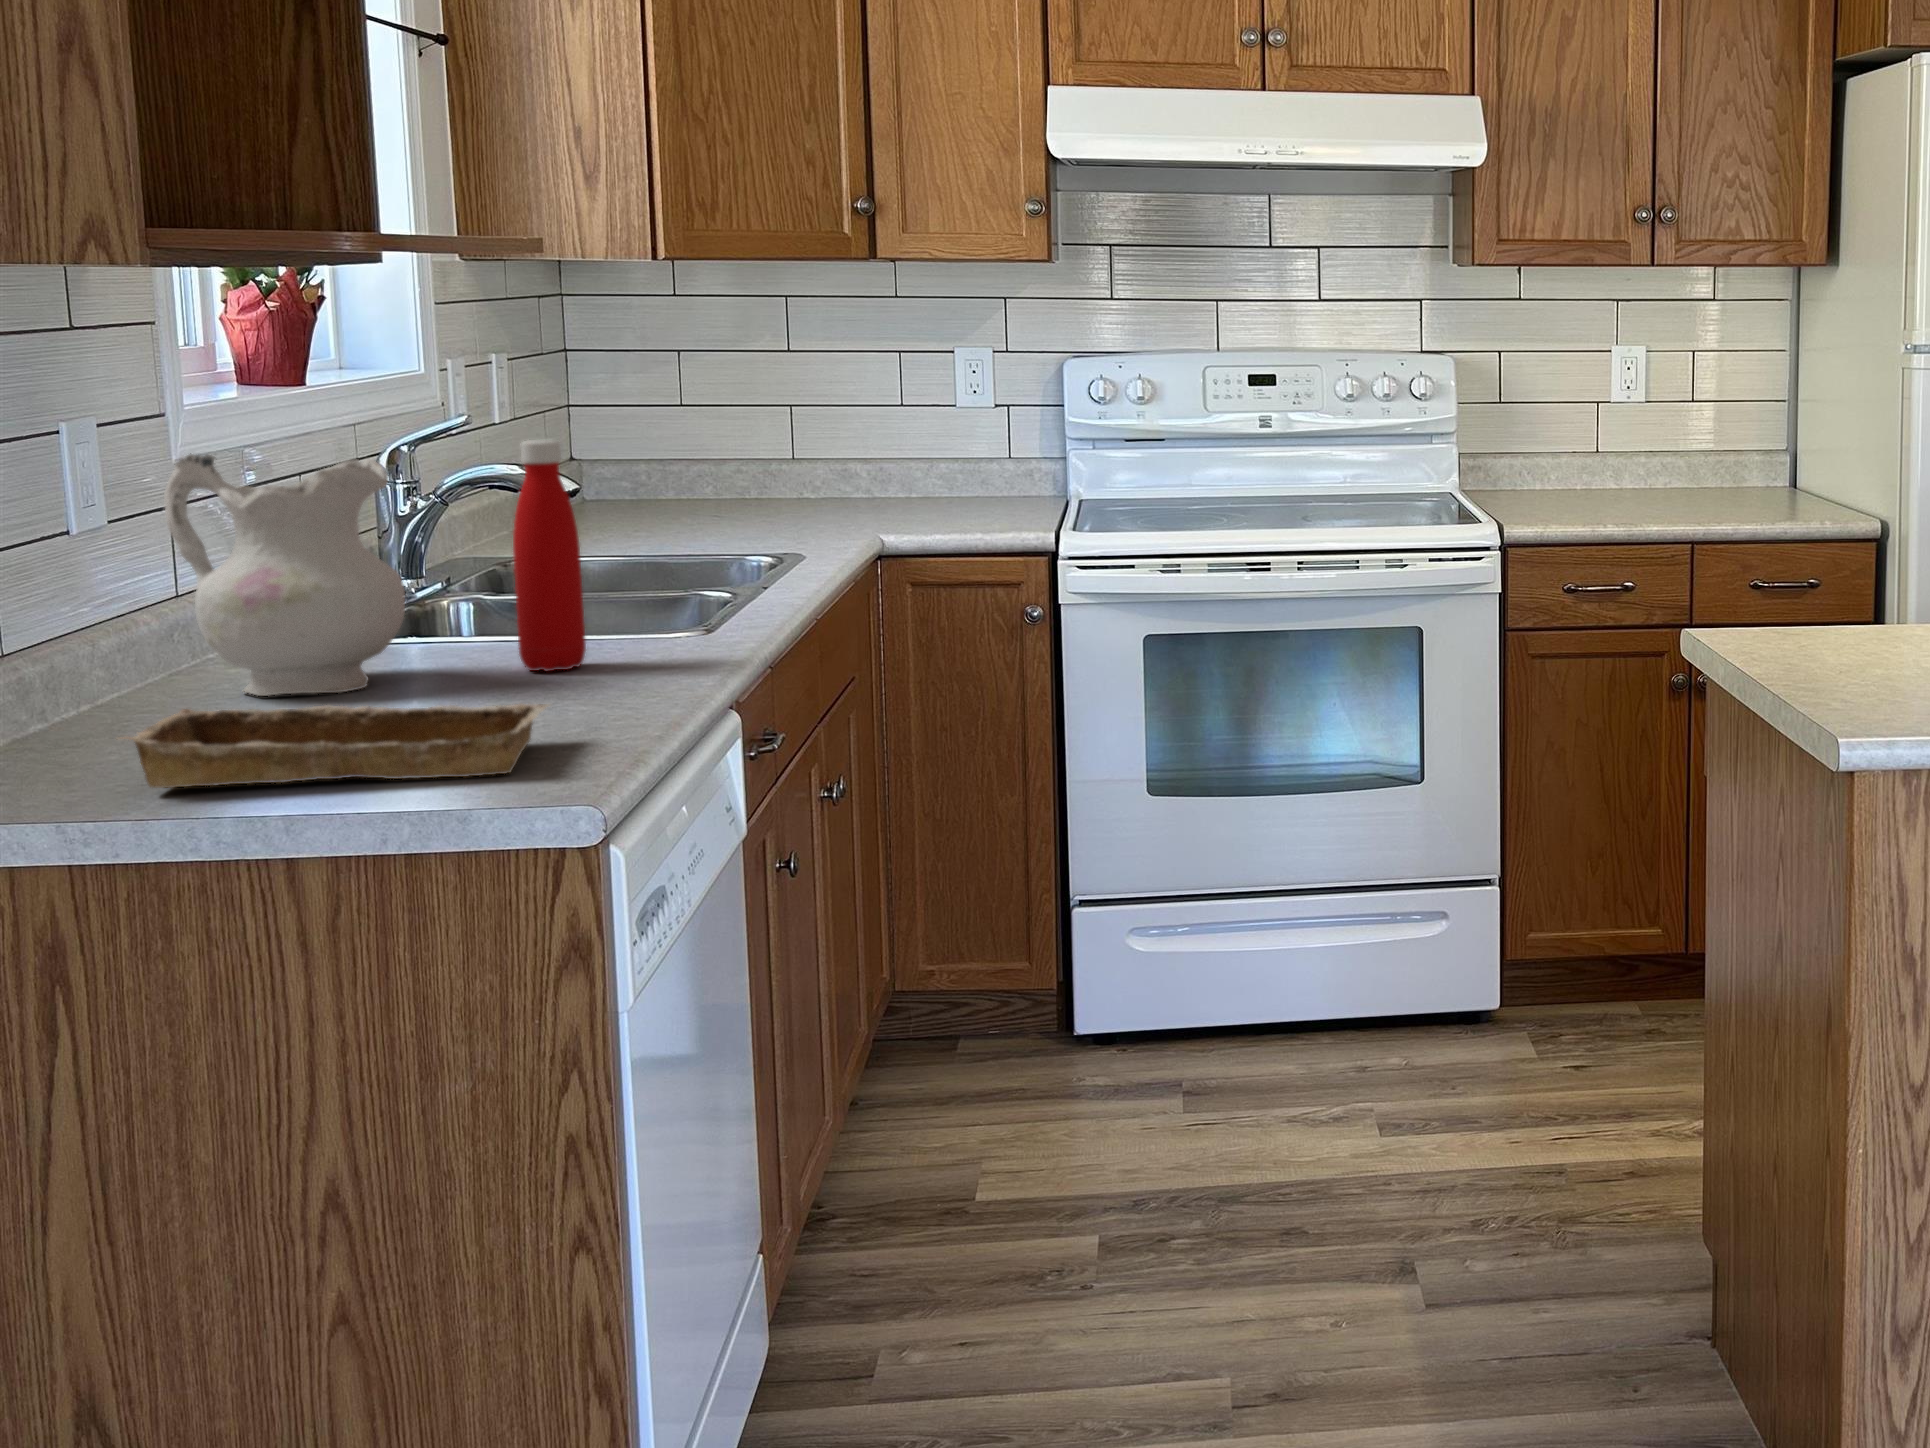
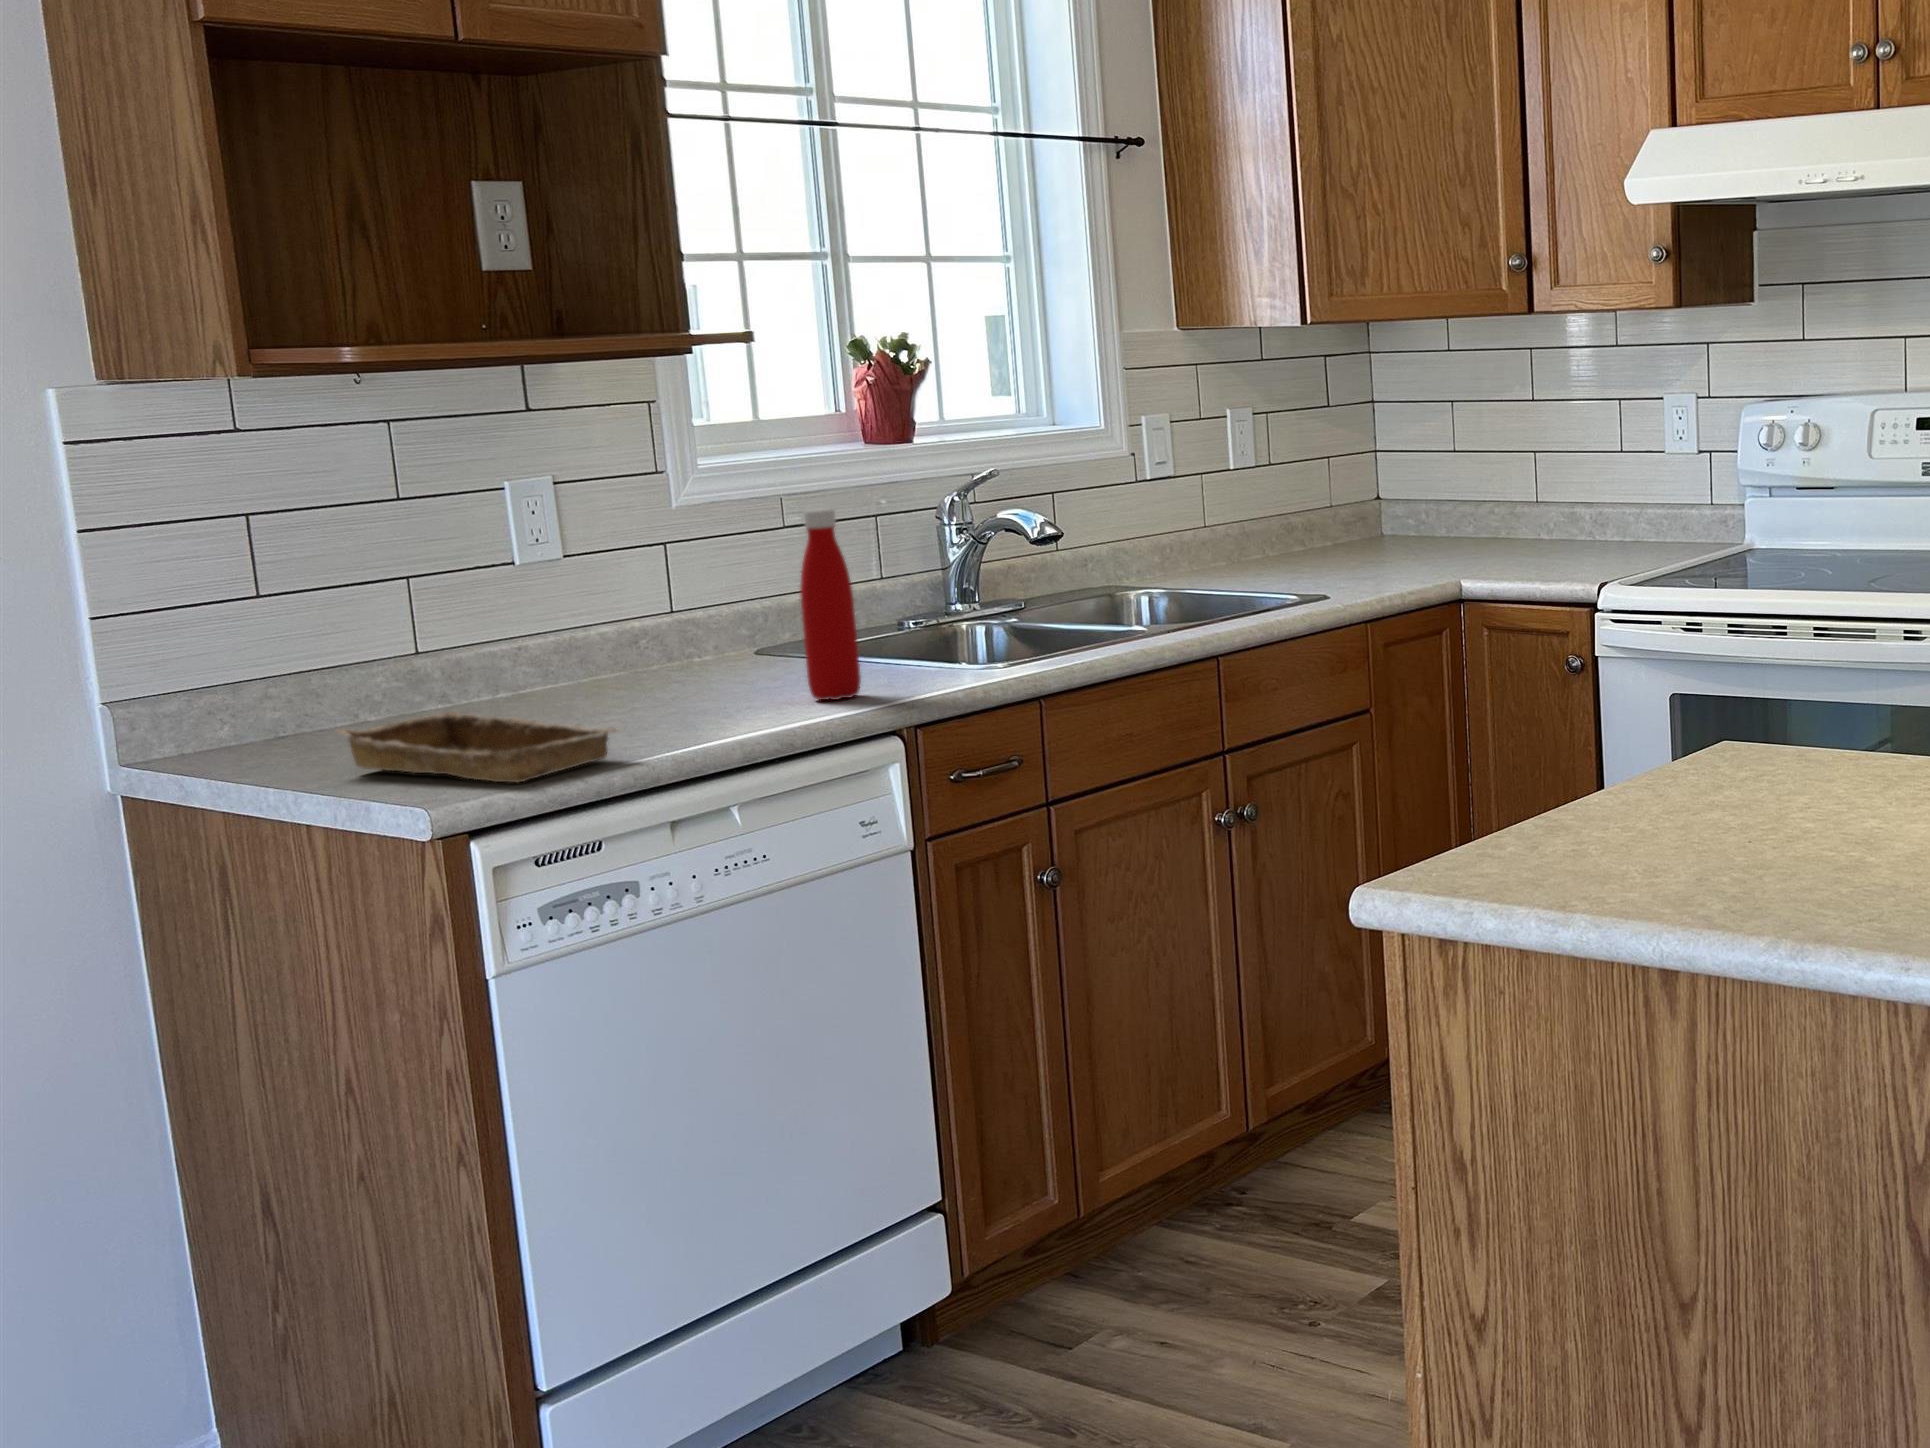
ceramic pitcher: present [164,454,405,696] -> none [603,516,755,706]

